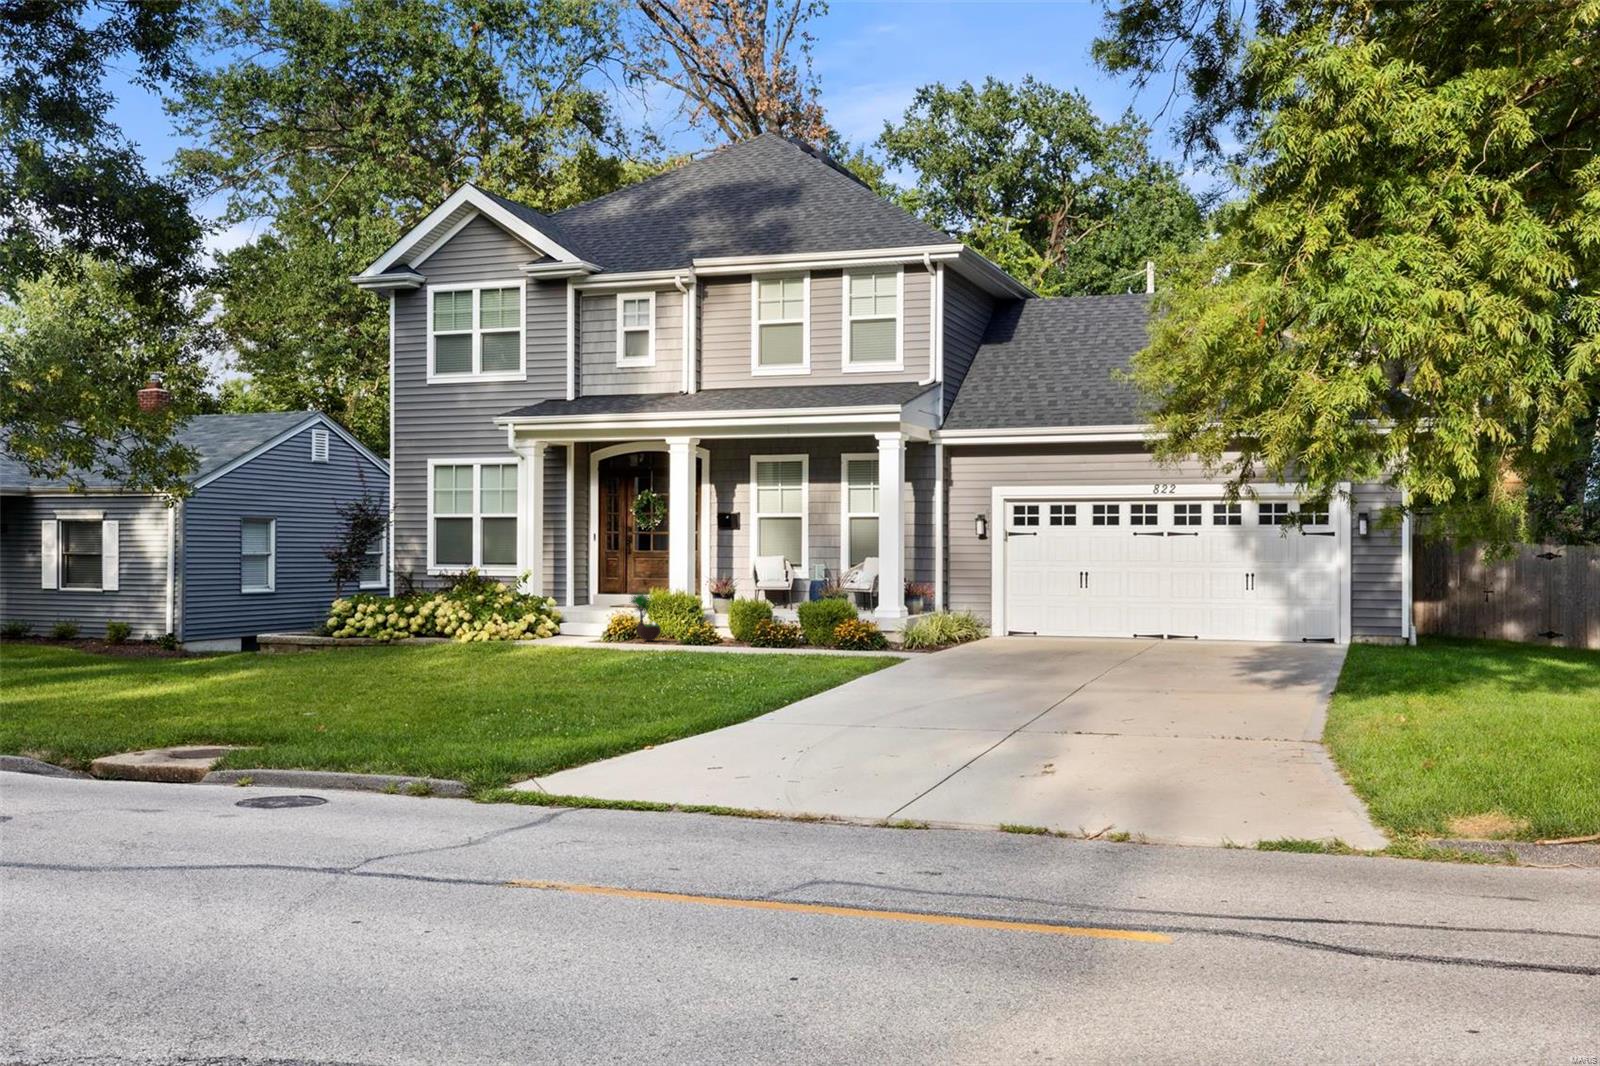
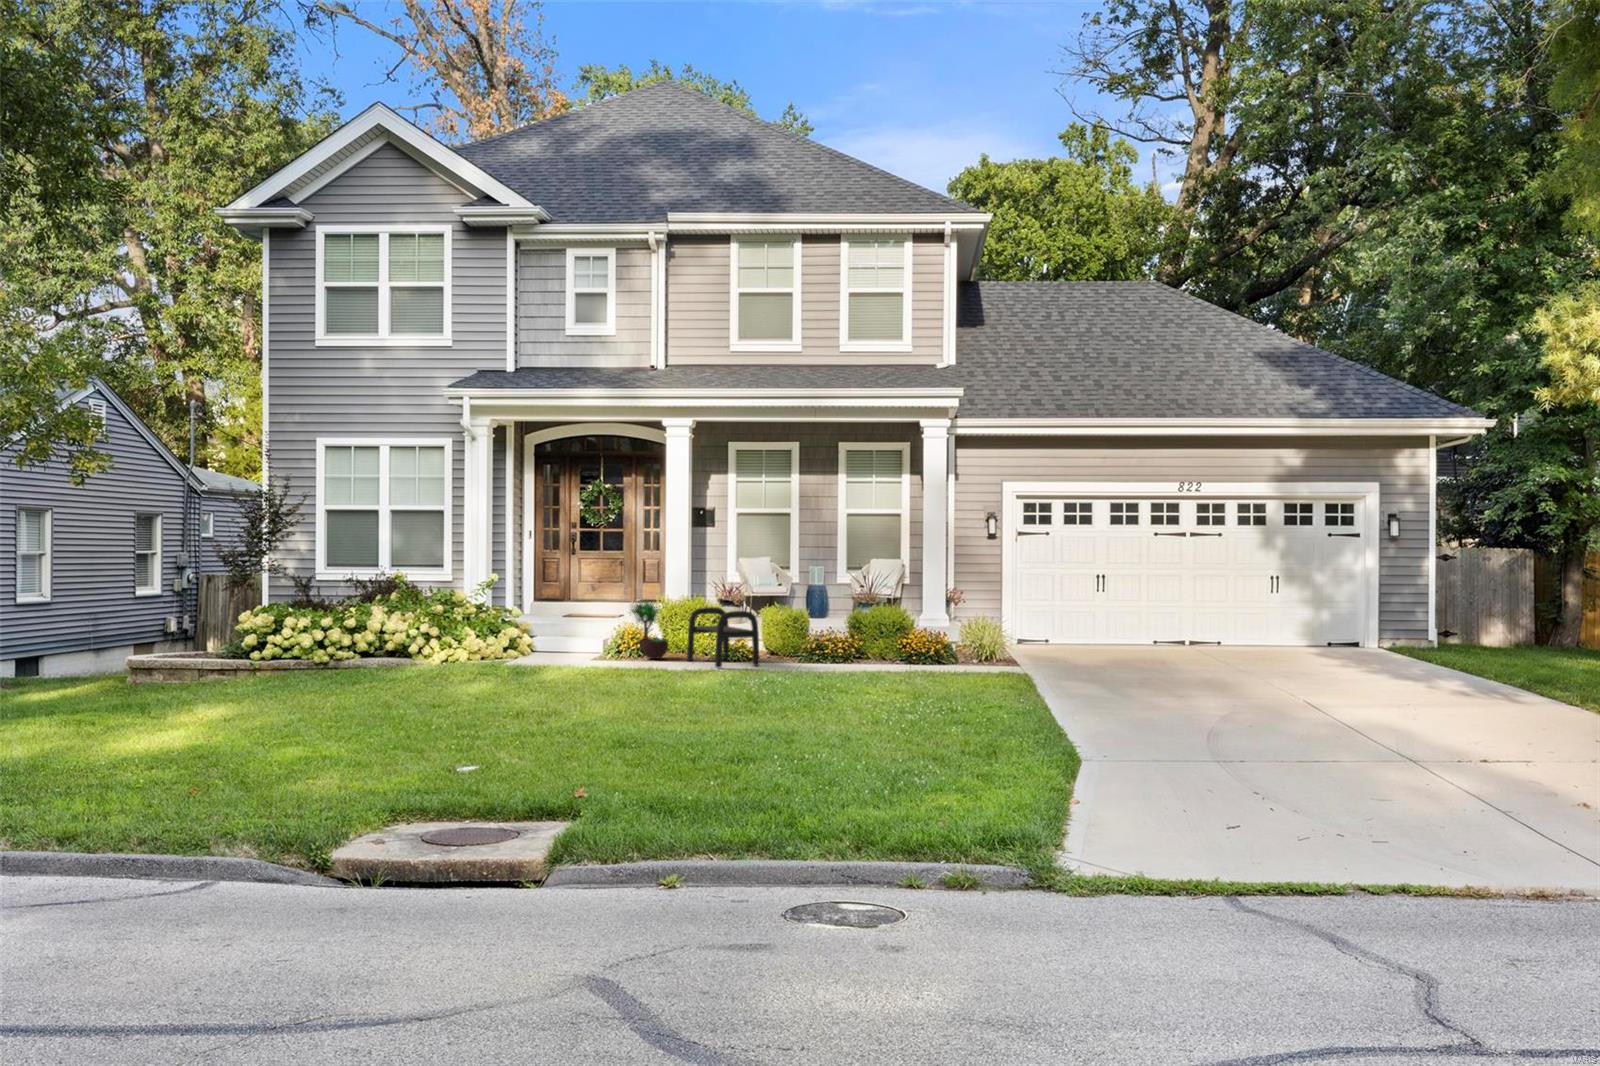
bench: none [670,599,716,647] -> present [687,607,759,668]

